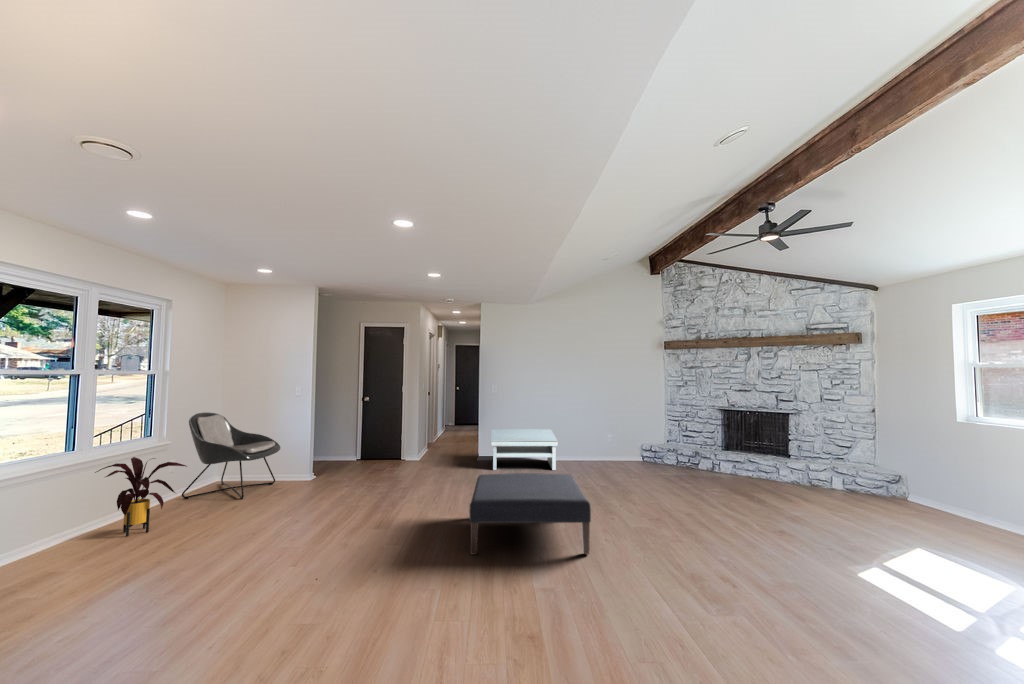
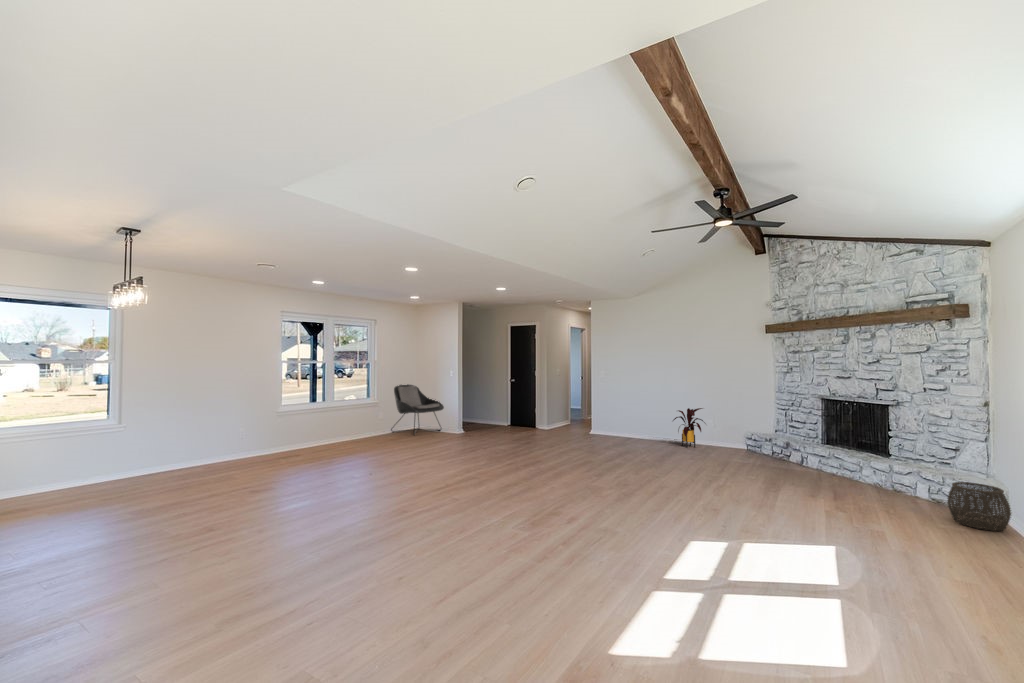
coffee table: present [491,429,558,470] -> none [583,407,652,445]
house plant: present [95,457,187,536] -> present [673,408,705,447]
ottoman: present [470,473,591,555] -> none [462,431,568,487]
woven basket: none [883,473,929,509] -> present [947,482,1011,531]

